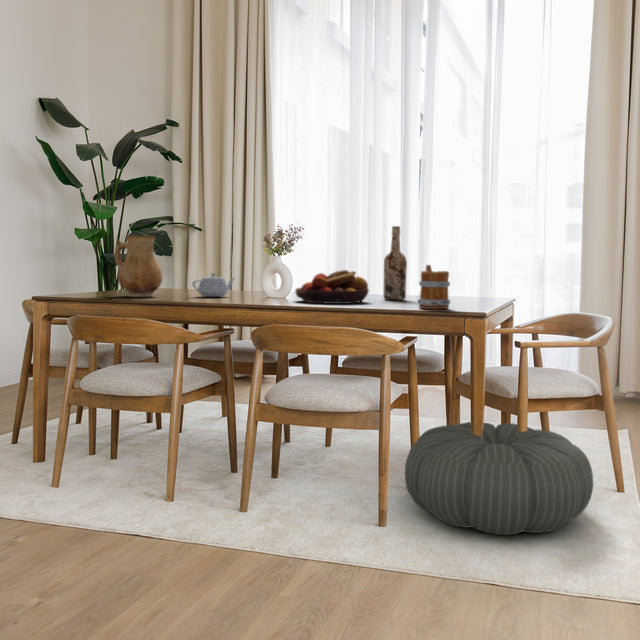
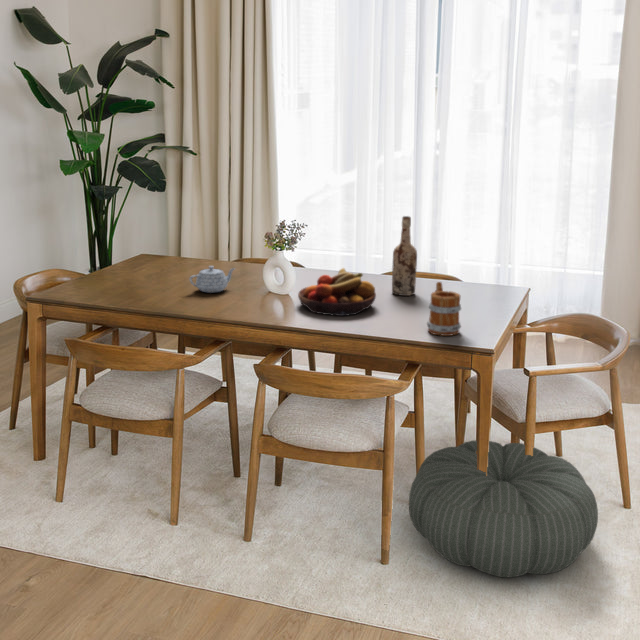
ceramic pitcher: present [114,235,163,297] -> none [105,227,158,296]

